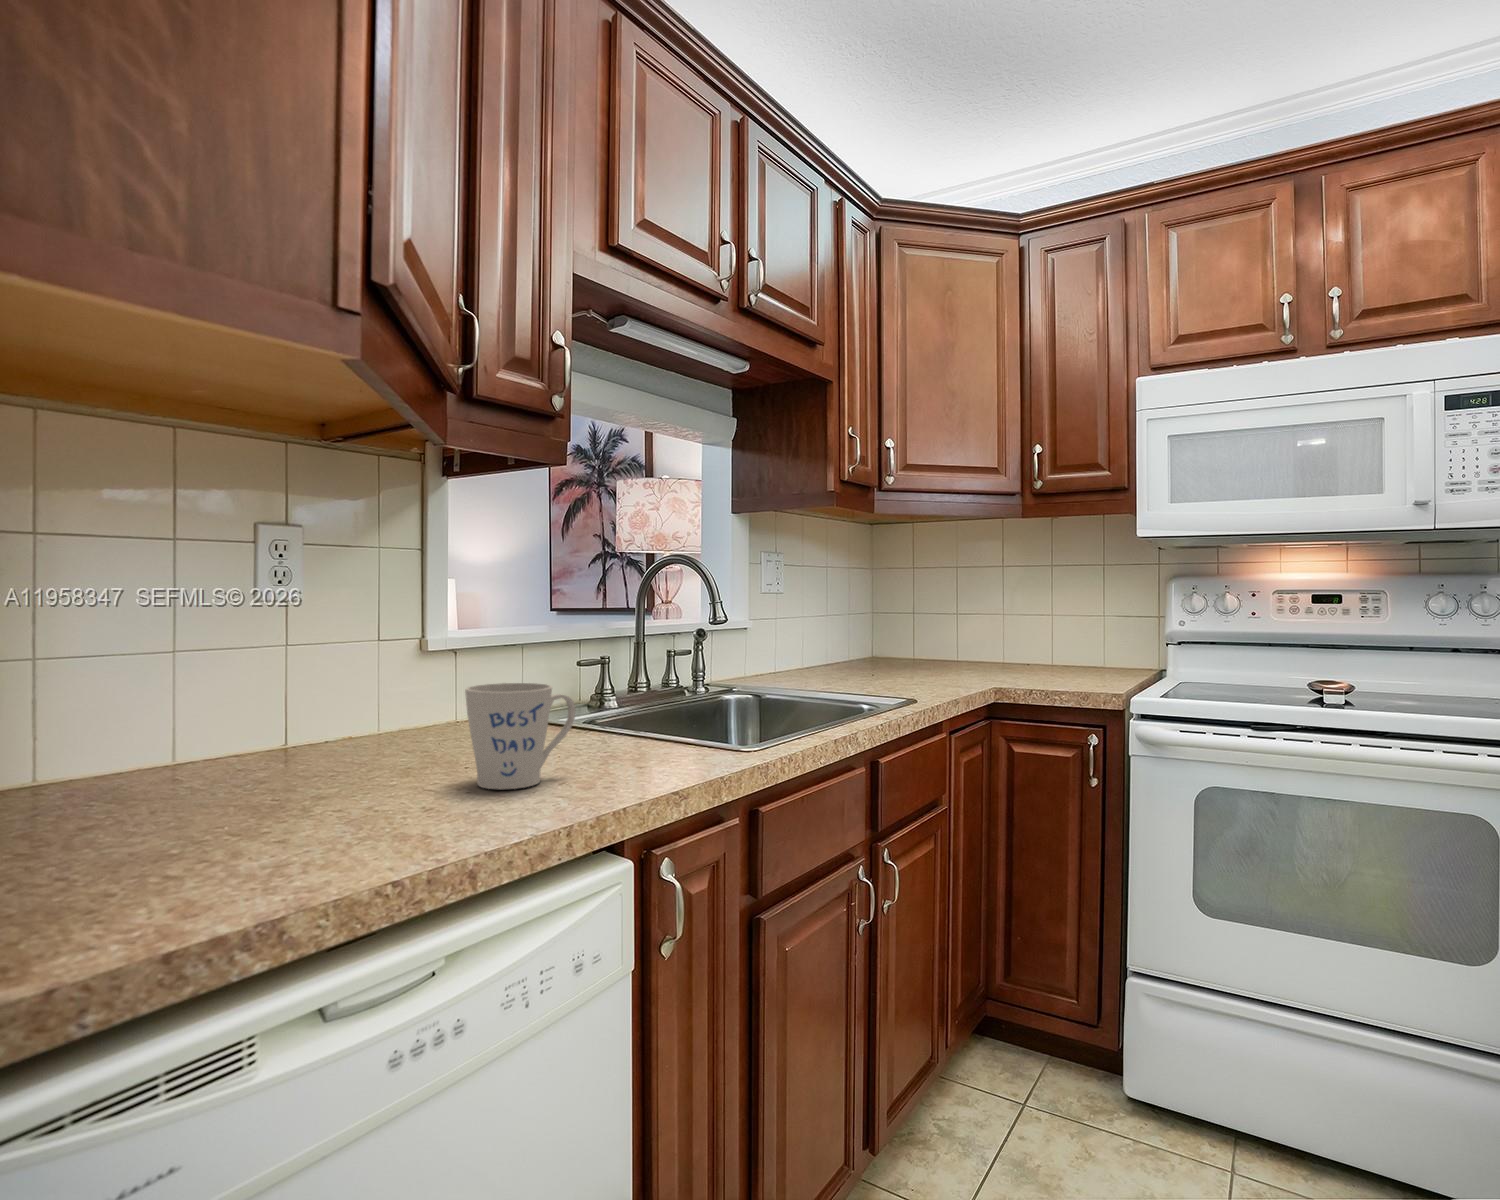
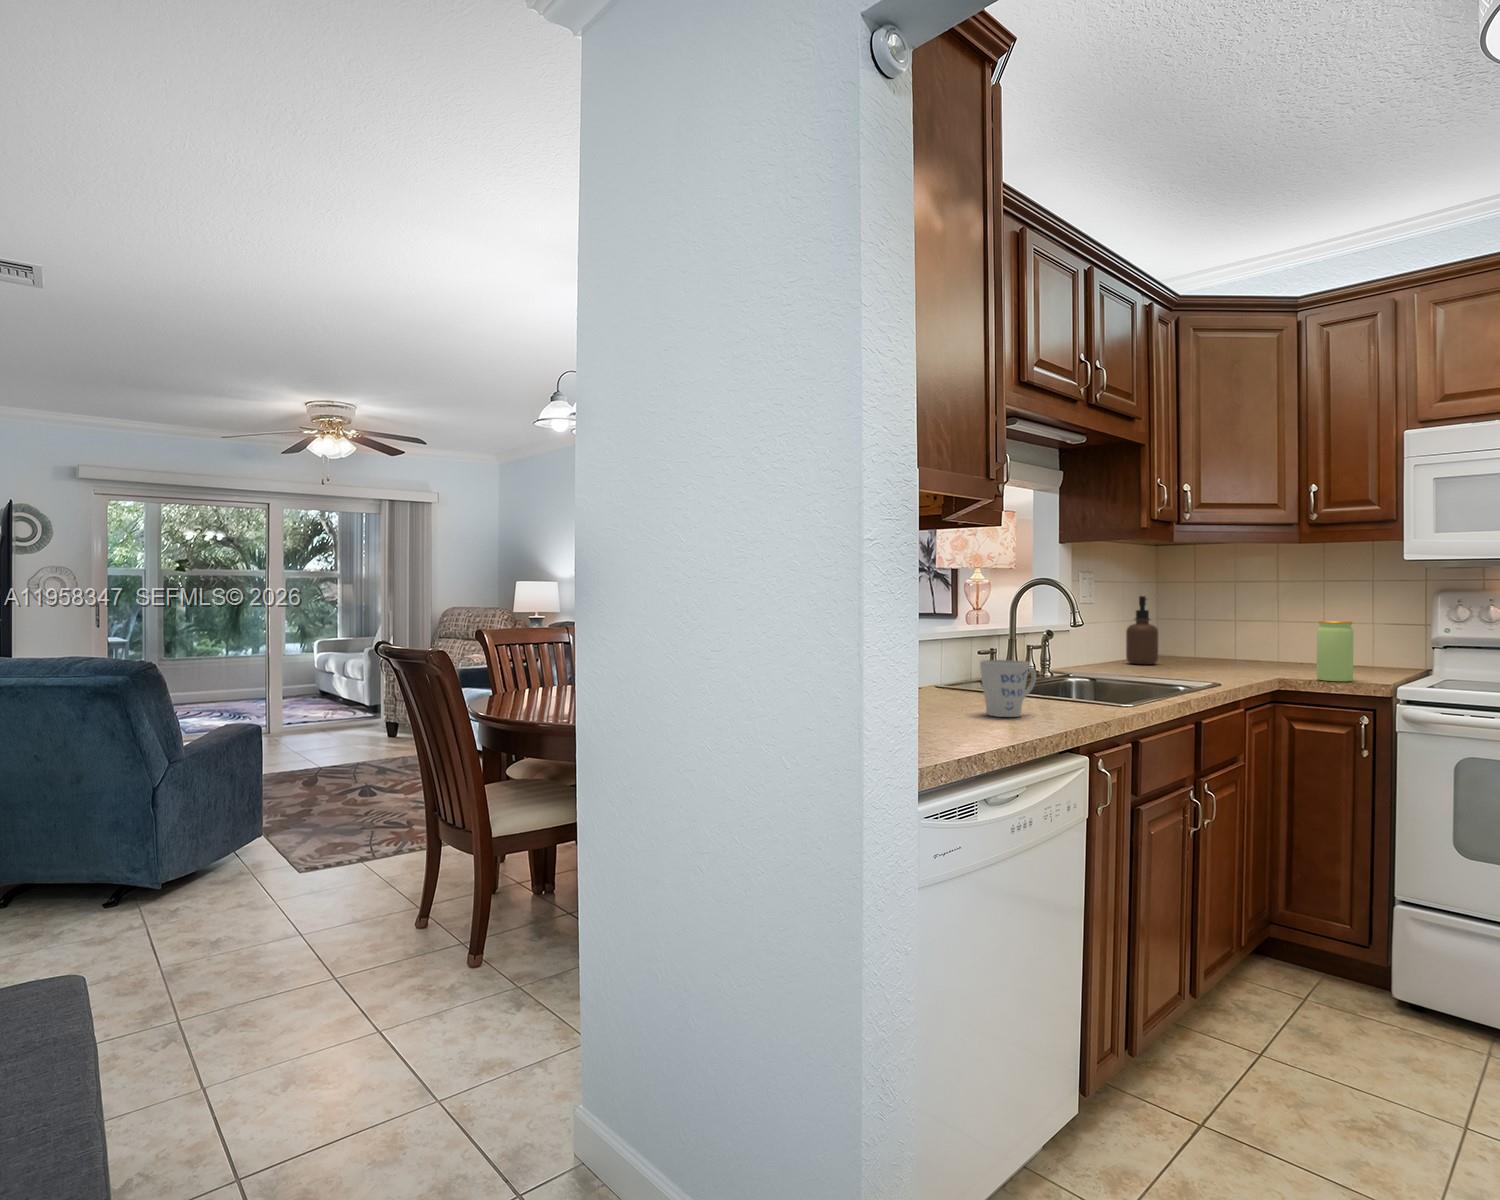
soap dispenser: none [829,584,866,669] -> present [1126,596,1158,665]
jar: none [1038,613,1080,690] -> present [1317,621,1353,681]

